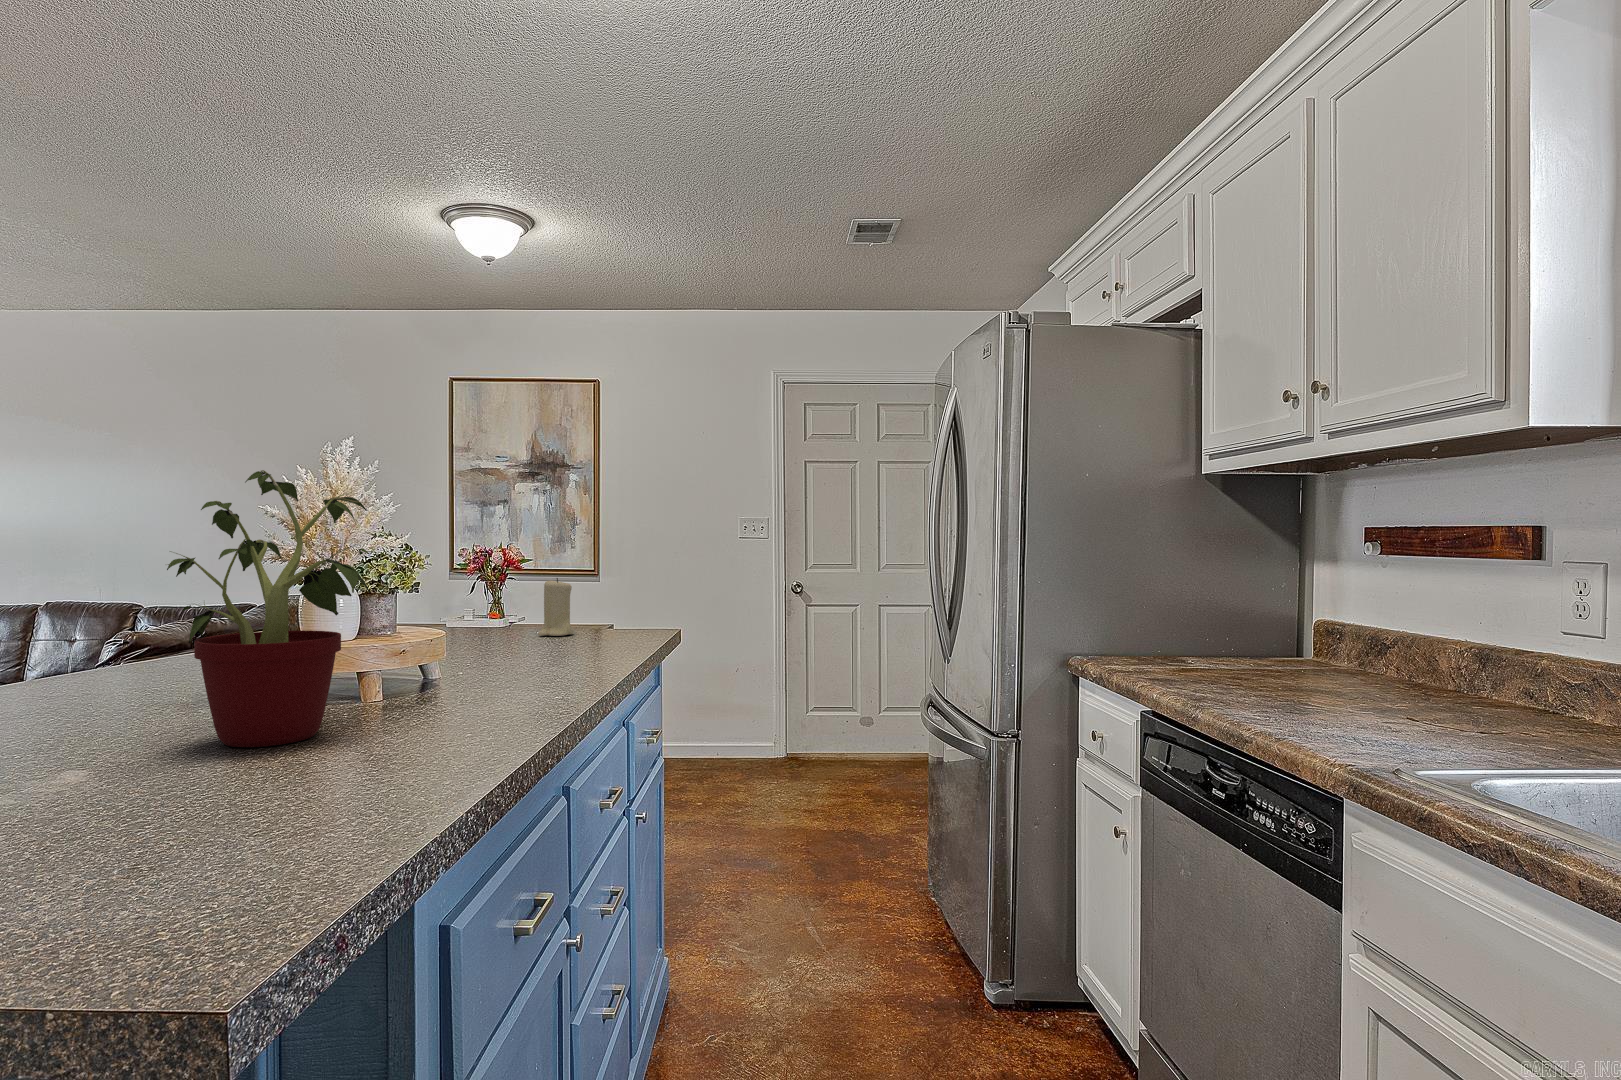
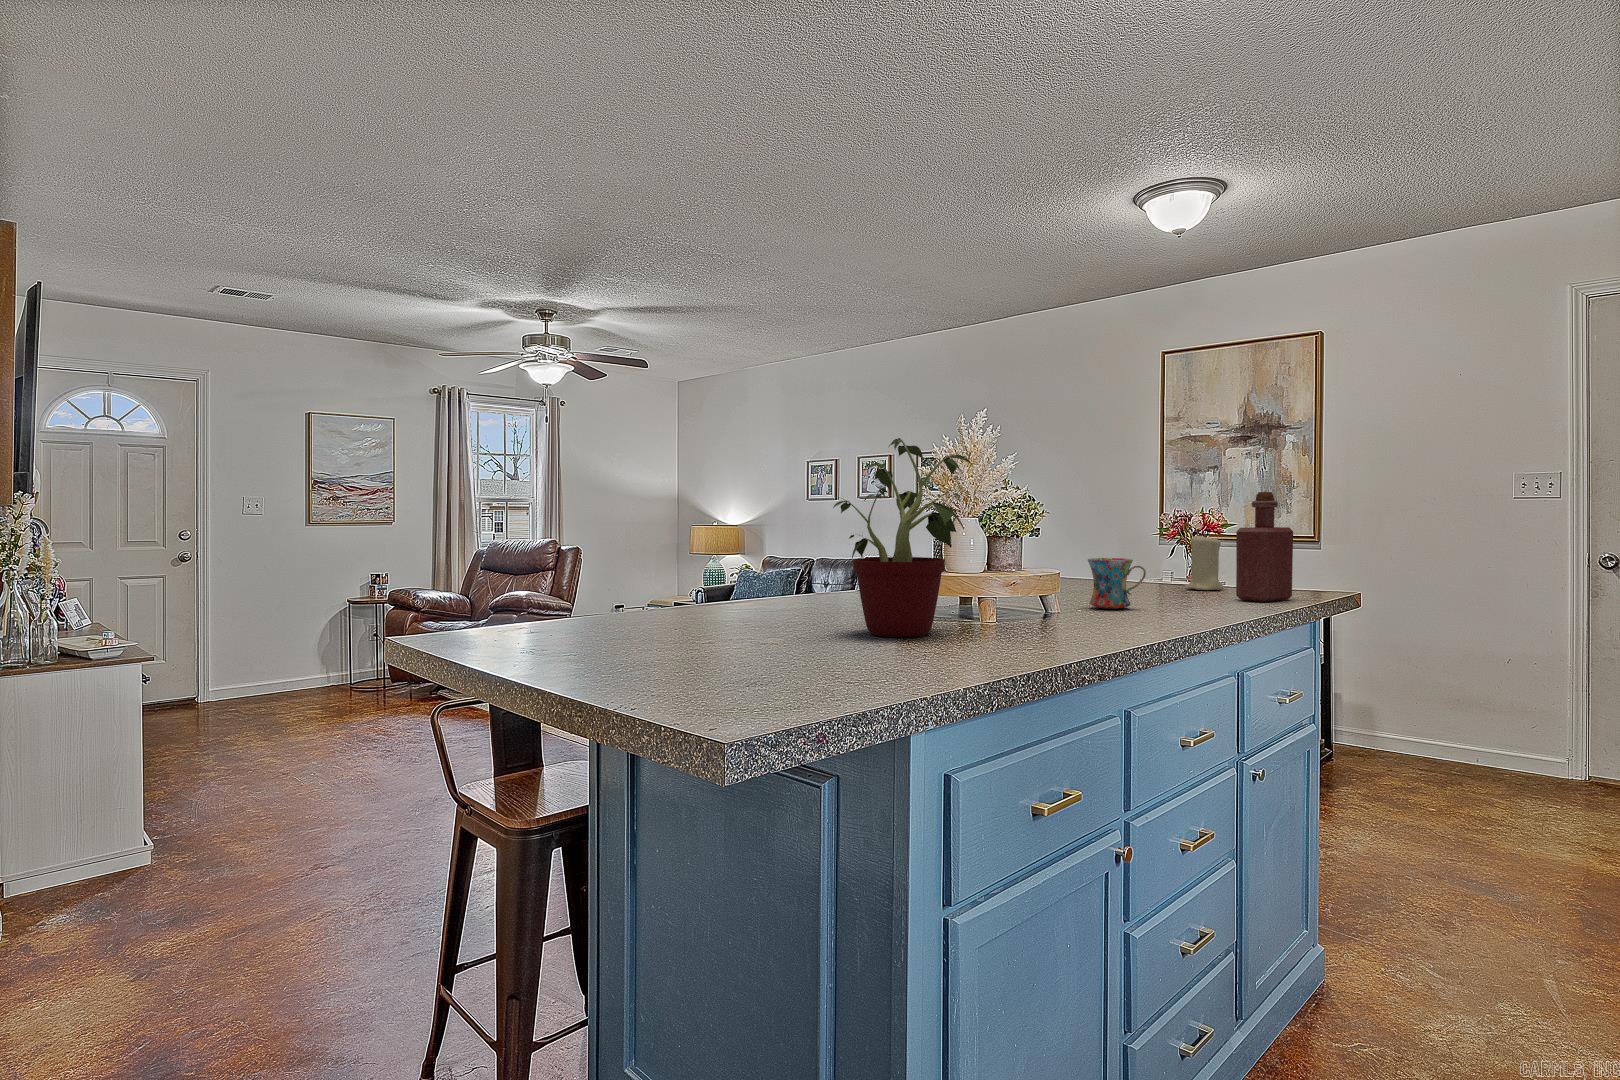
bottle: none [601,539,647,646] -> present [1236,492,1293,602]
mug: none [469,612,533,669] -> present [1088,558,1146,609]

